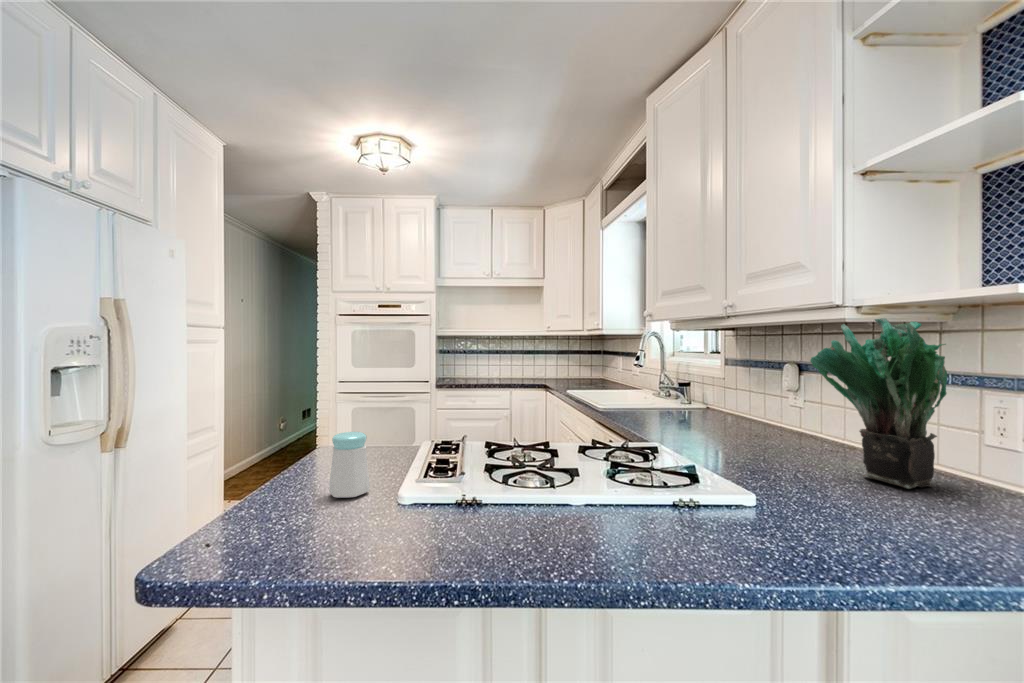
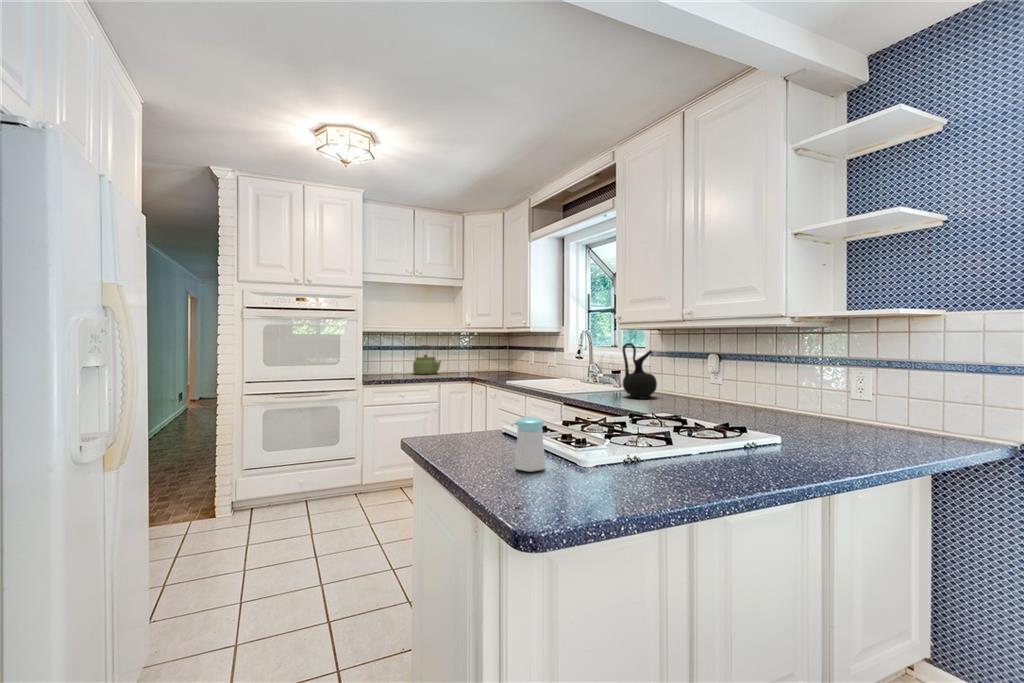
potted plant: present [810,318,947,489] -> none [773,325,838,426]
ceramic jug: none [664,347,711,420] -> present [623,343,657,398]
kettle: none [497,349,523,379] -> present [413,345,441,374]

